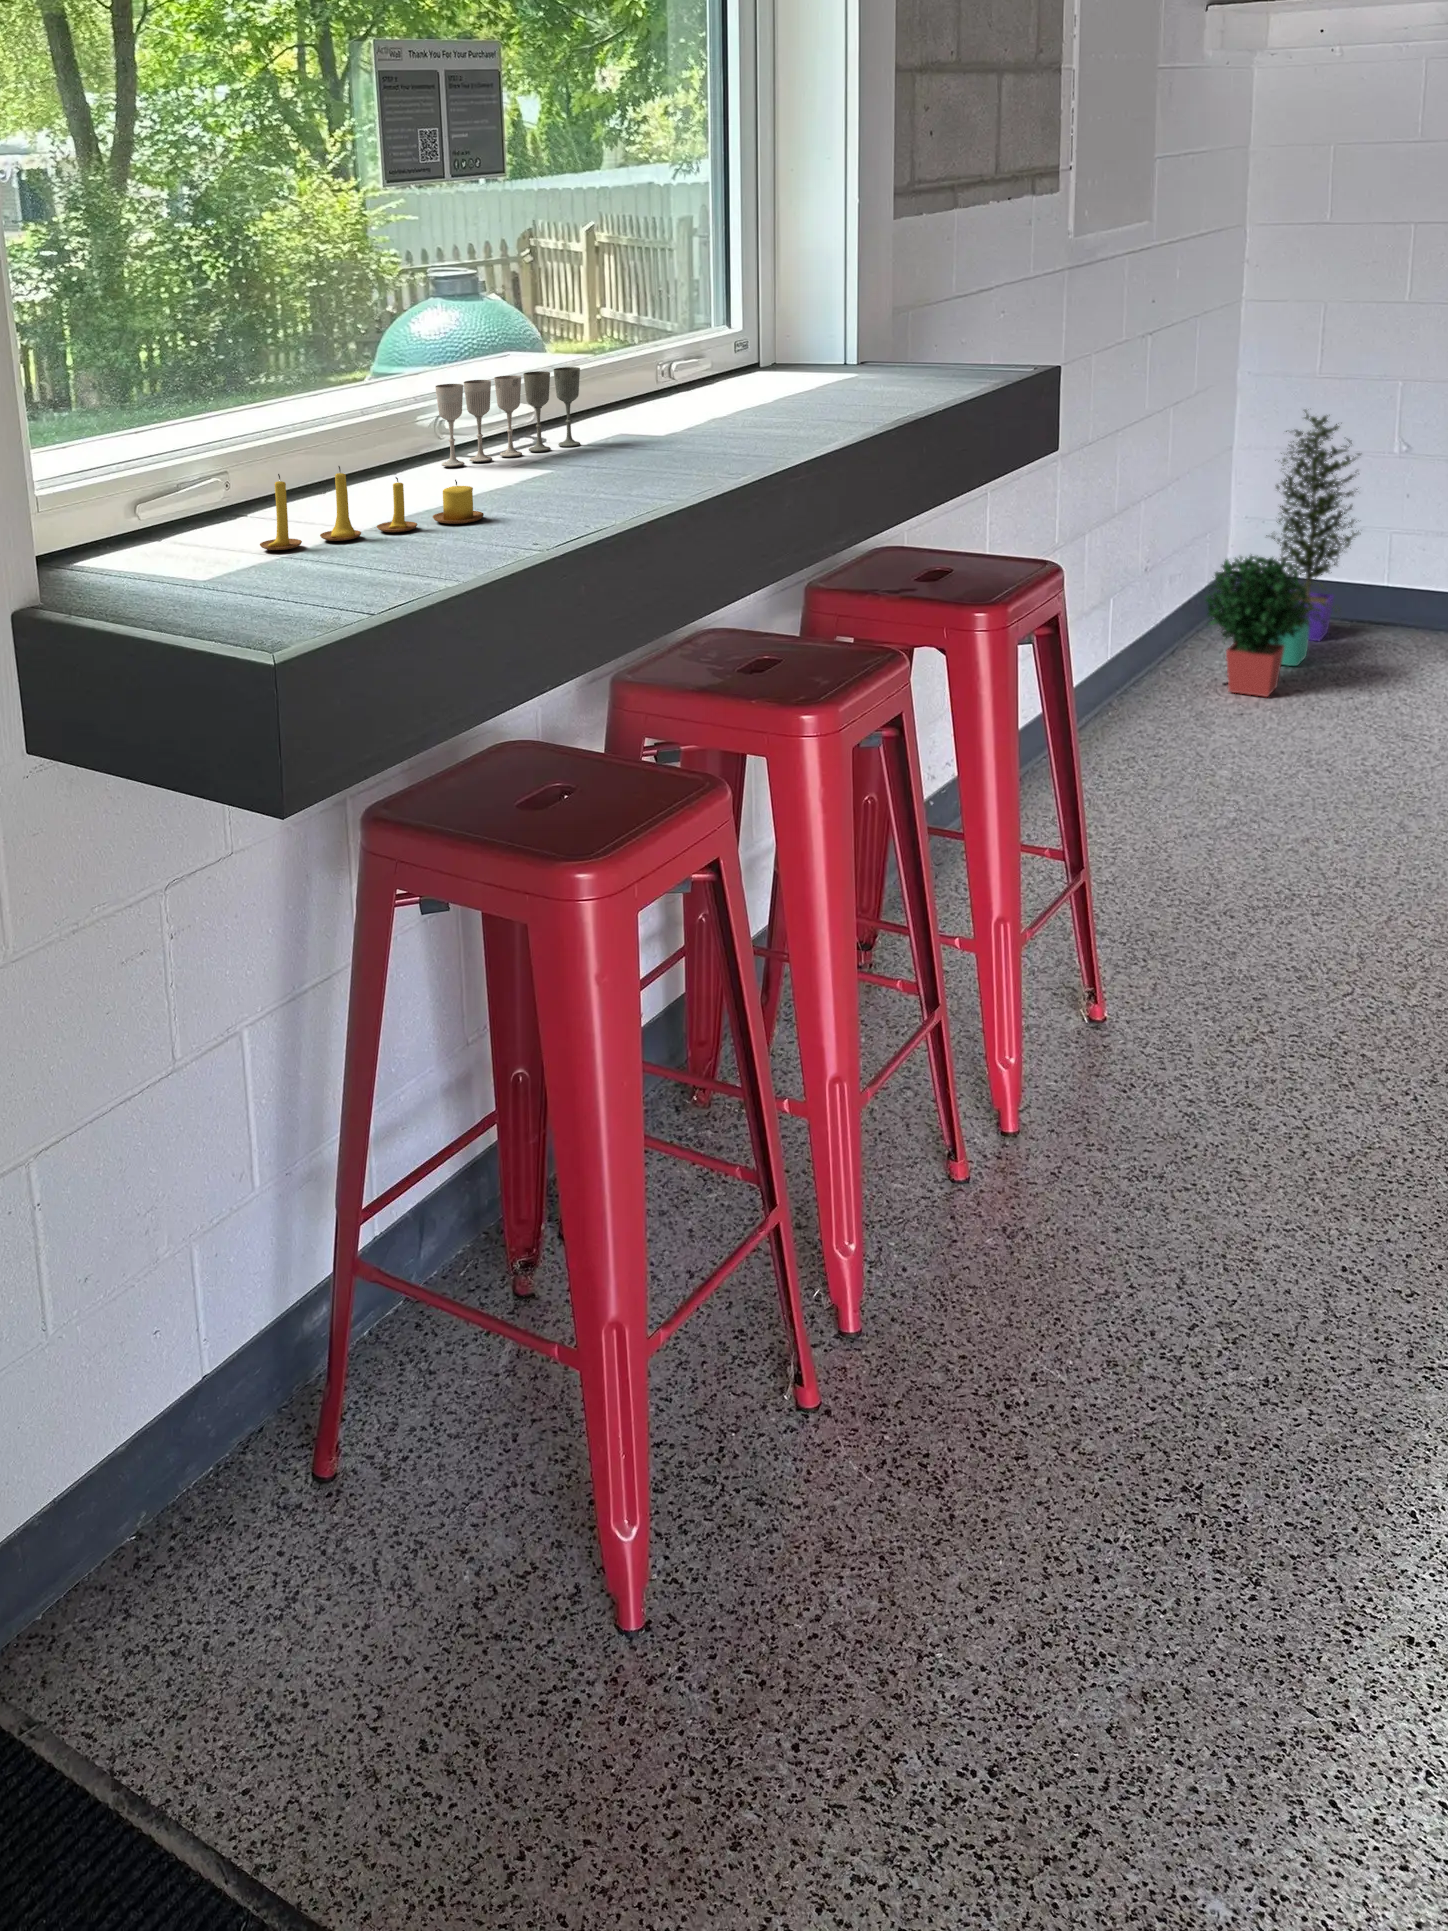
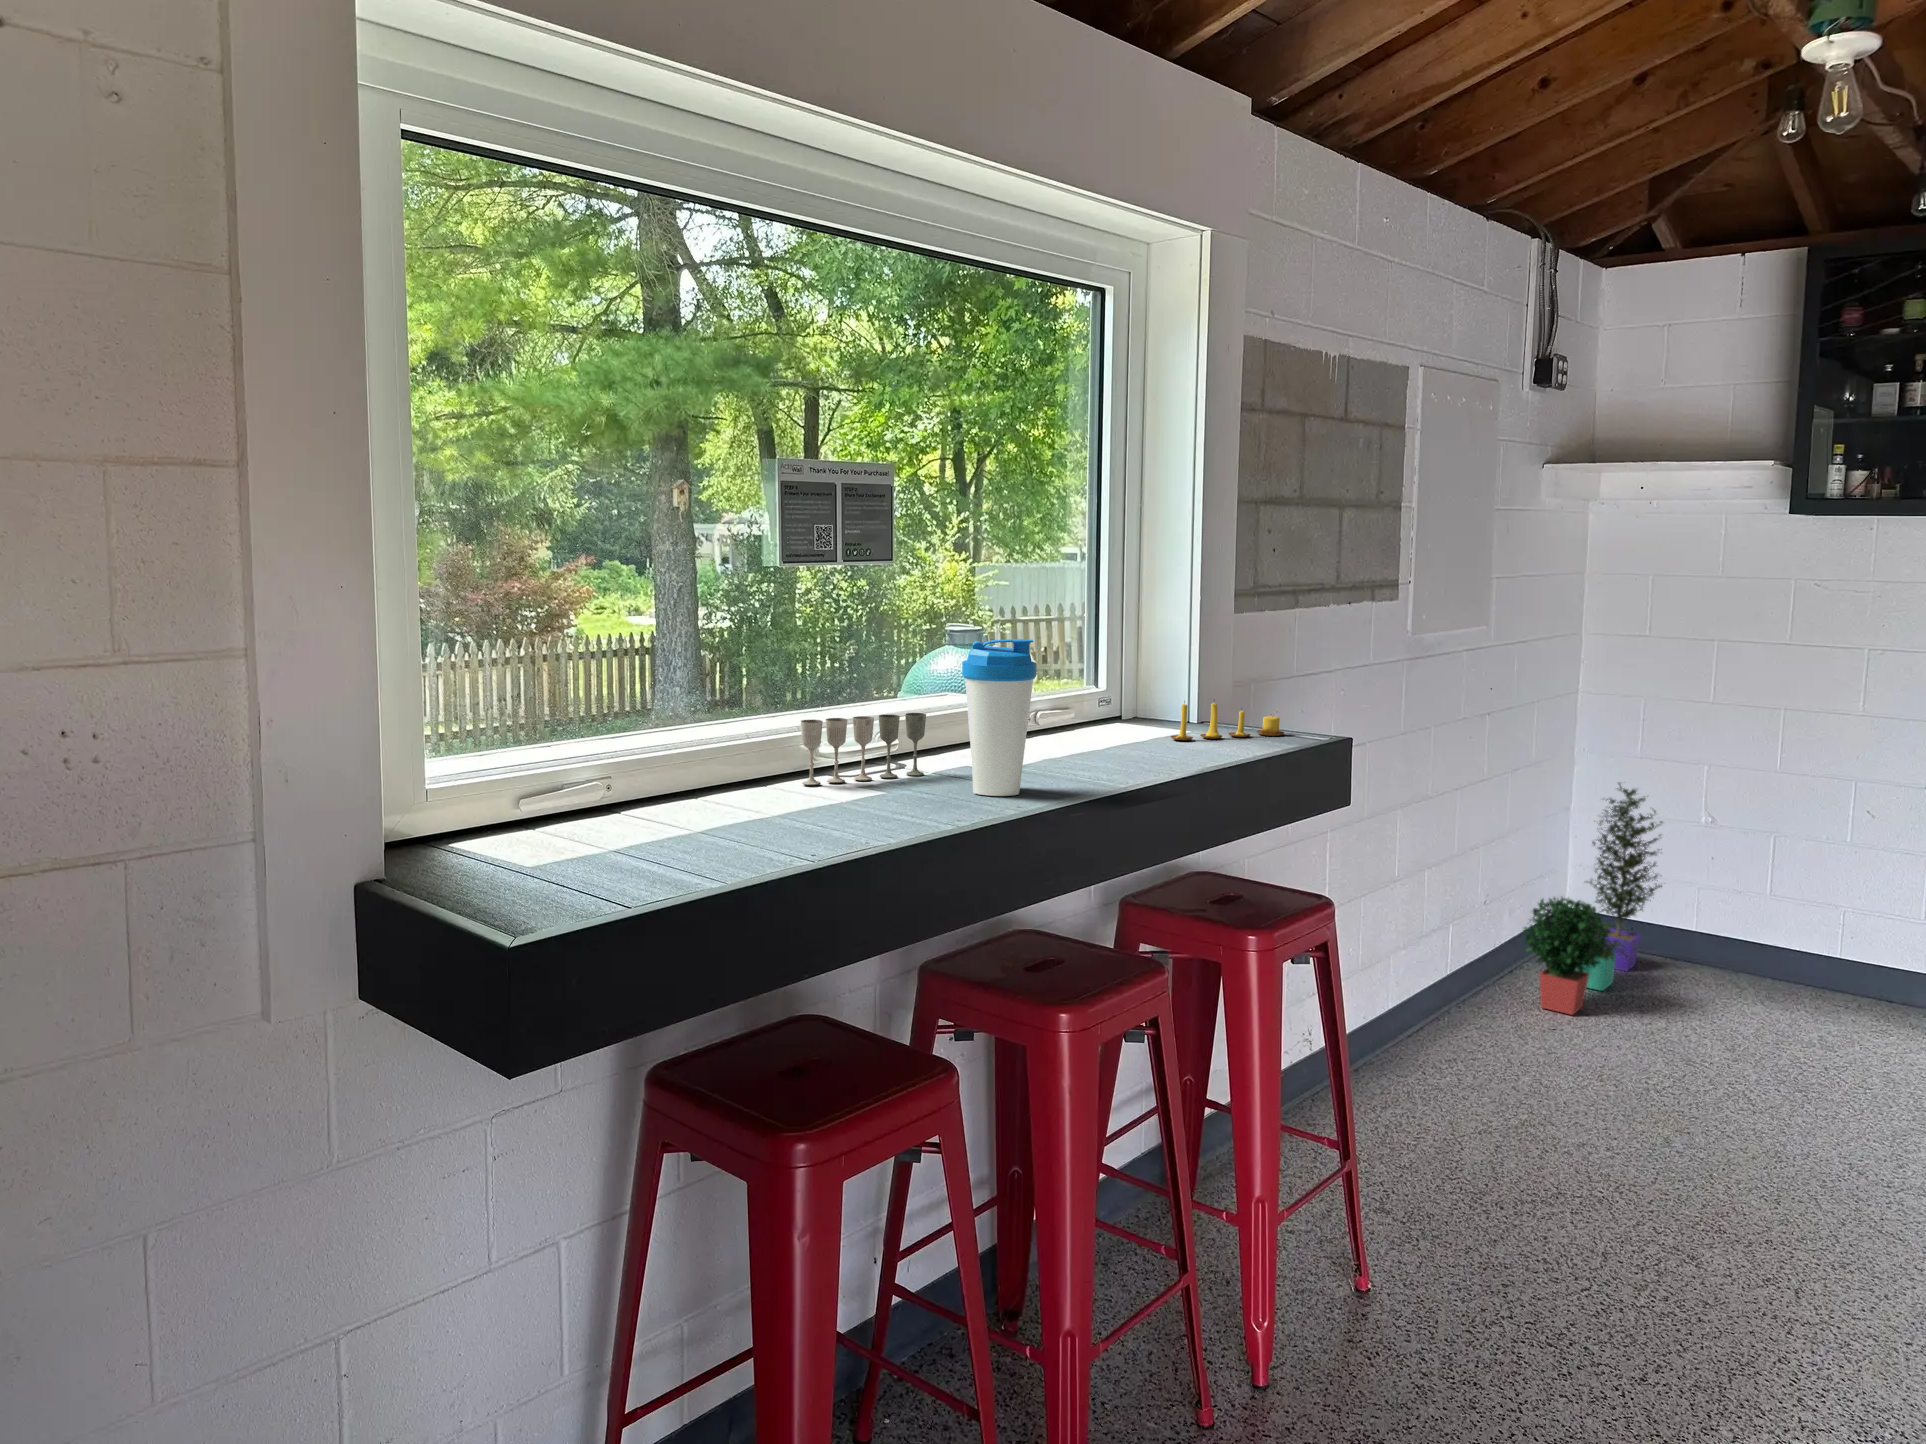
water bottle: none [640,261,734,460] -> present [962,639,1036,796]
candle: present [260,466,484,550] -> present [1171,701,1284,740]

